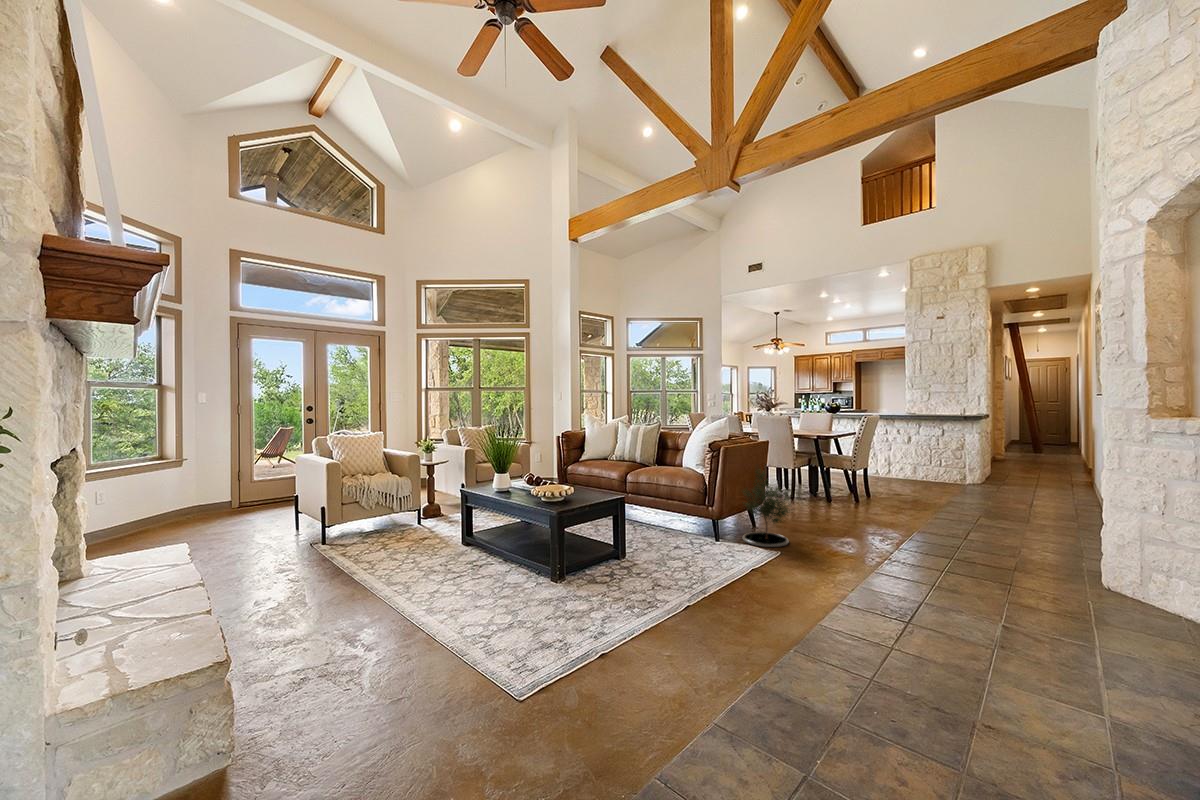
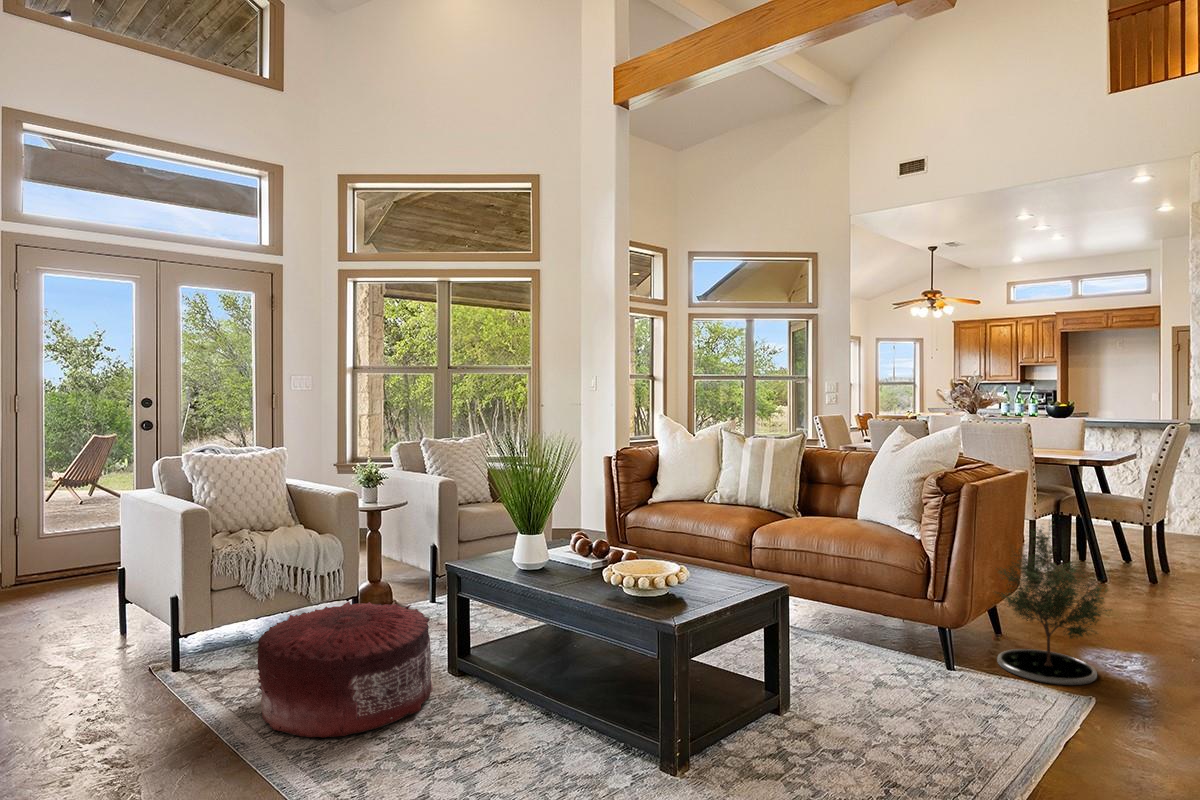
pouf: none [363,509,452,570] -> present [257,602,433,738]

